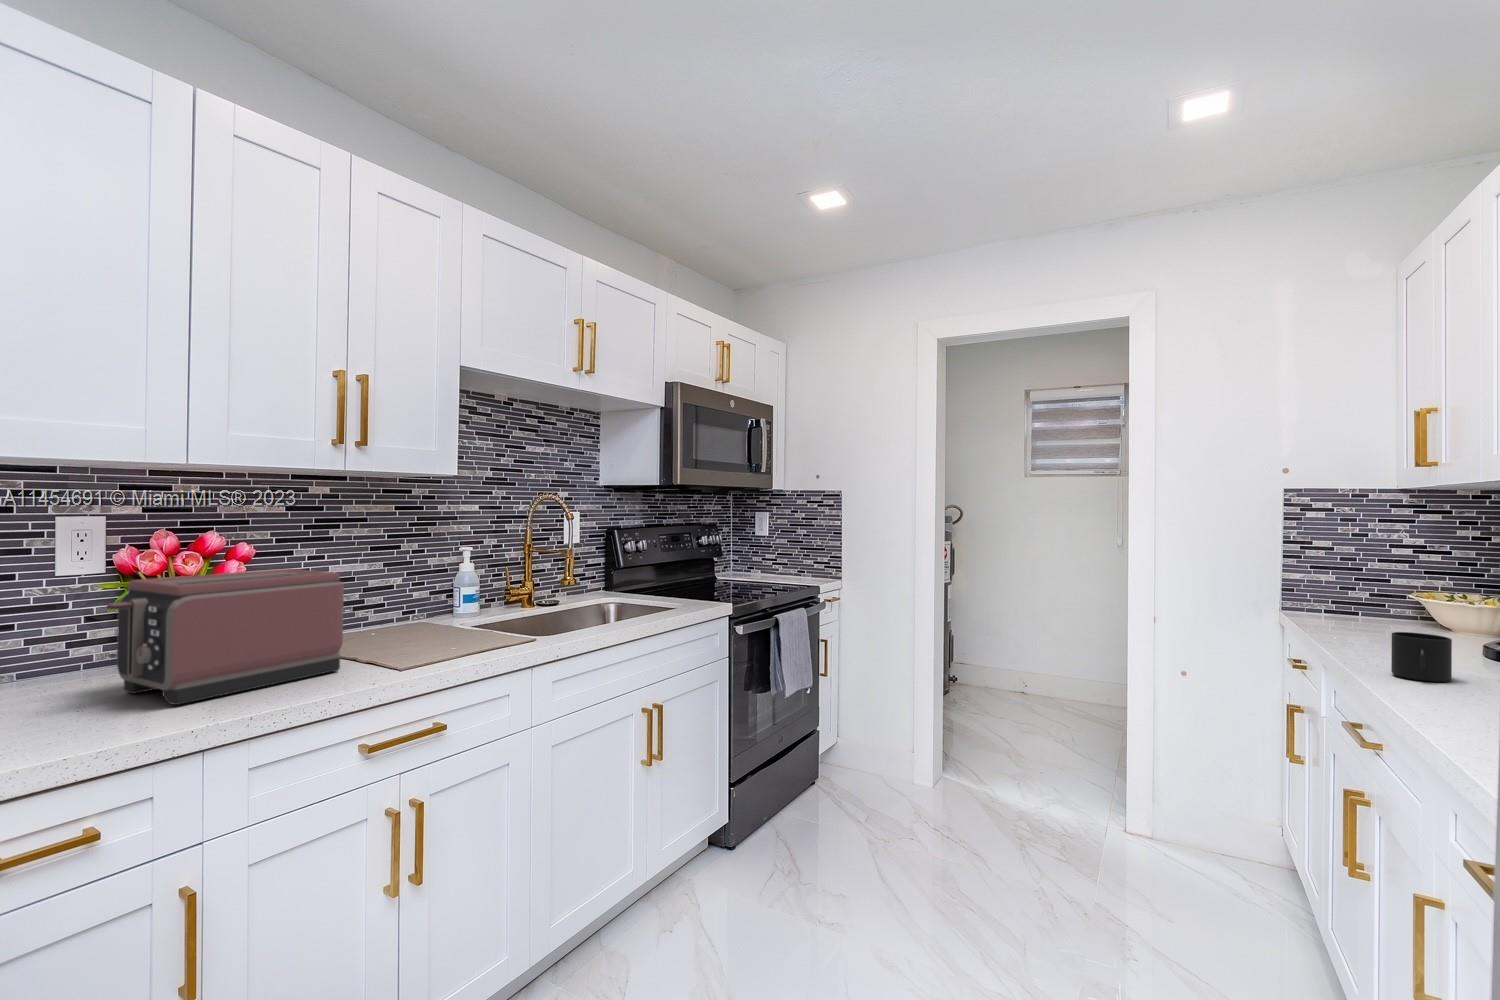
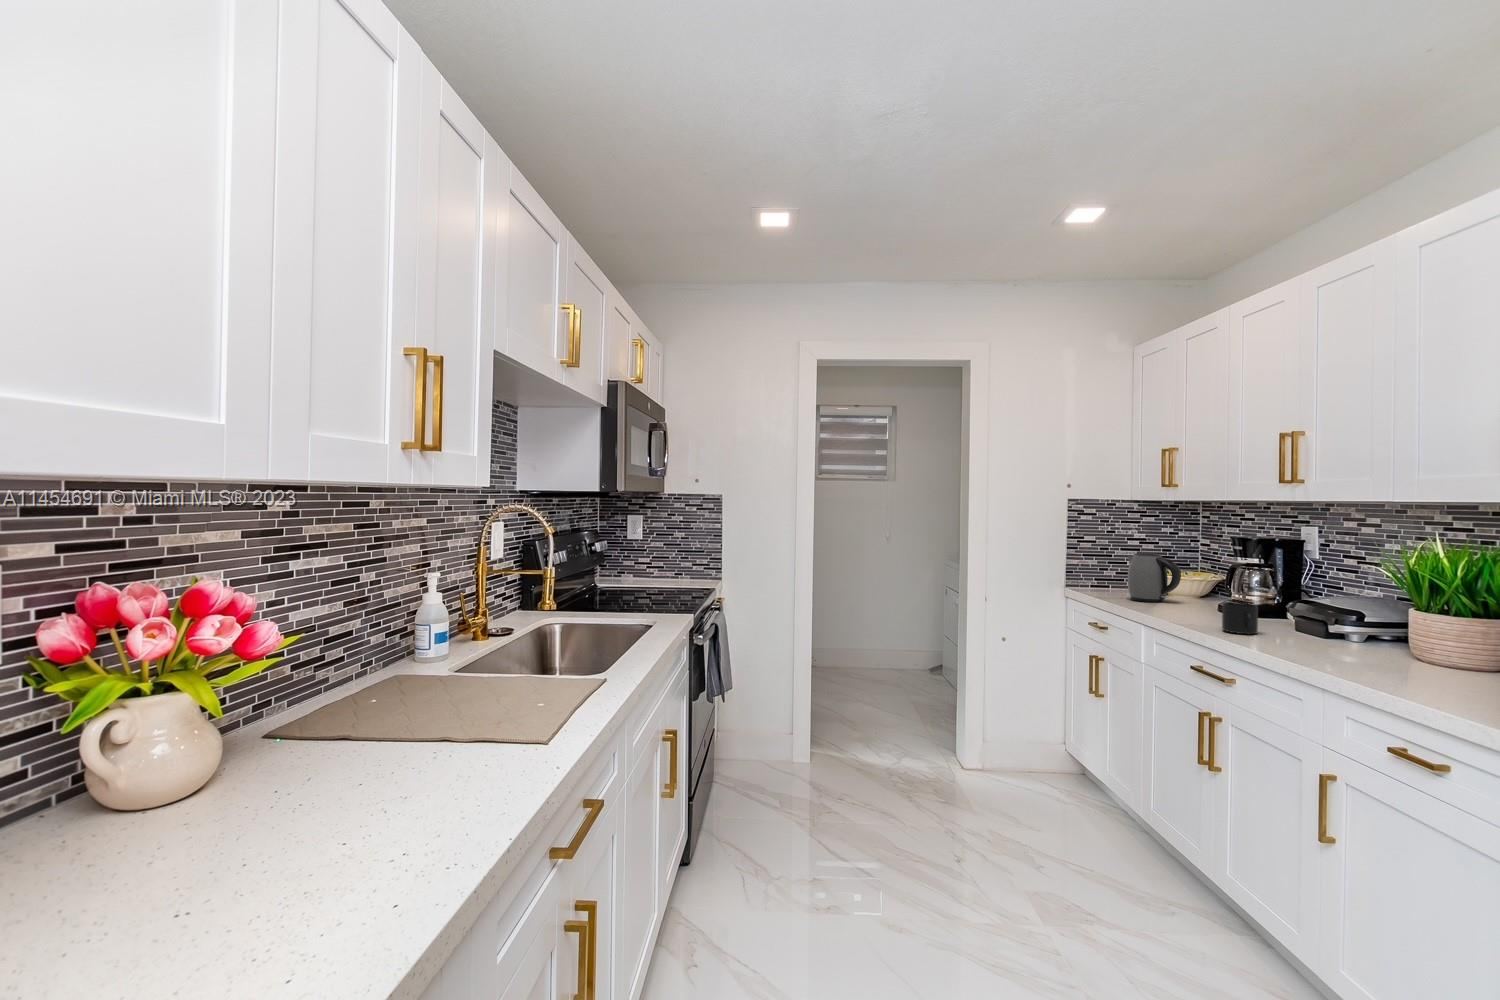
kettle: none [1349,563,1431,636] -> present [1128,552,1181,602]
toaster: present [107,569,344,705] -> none [198,627,486,867]

